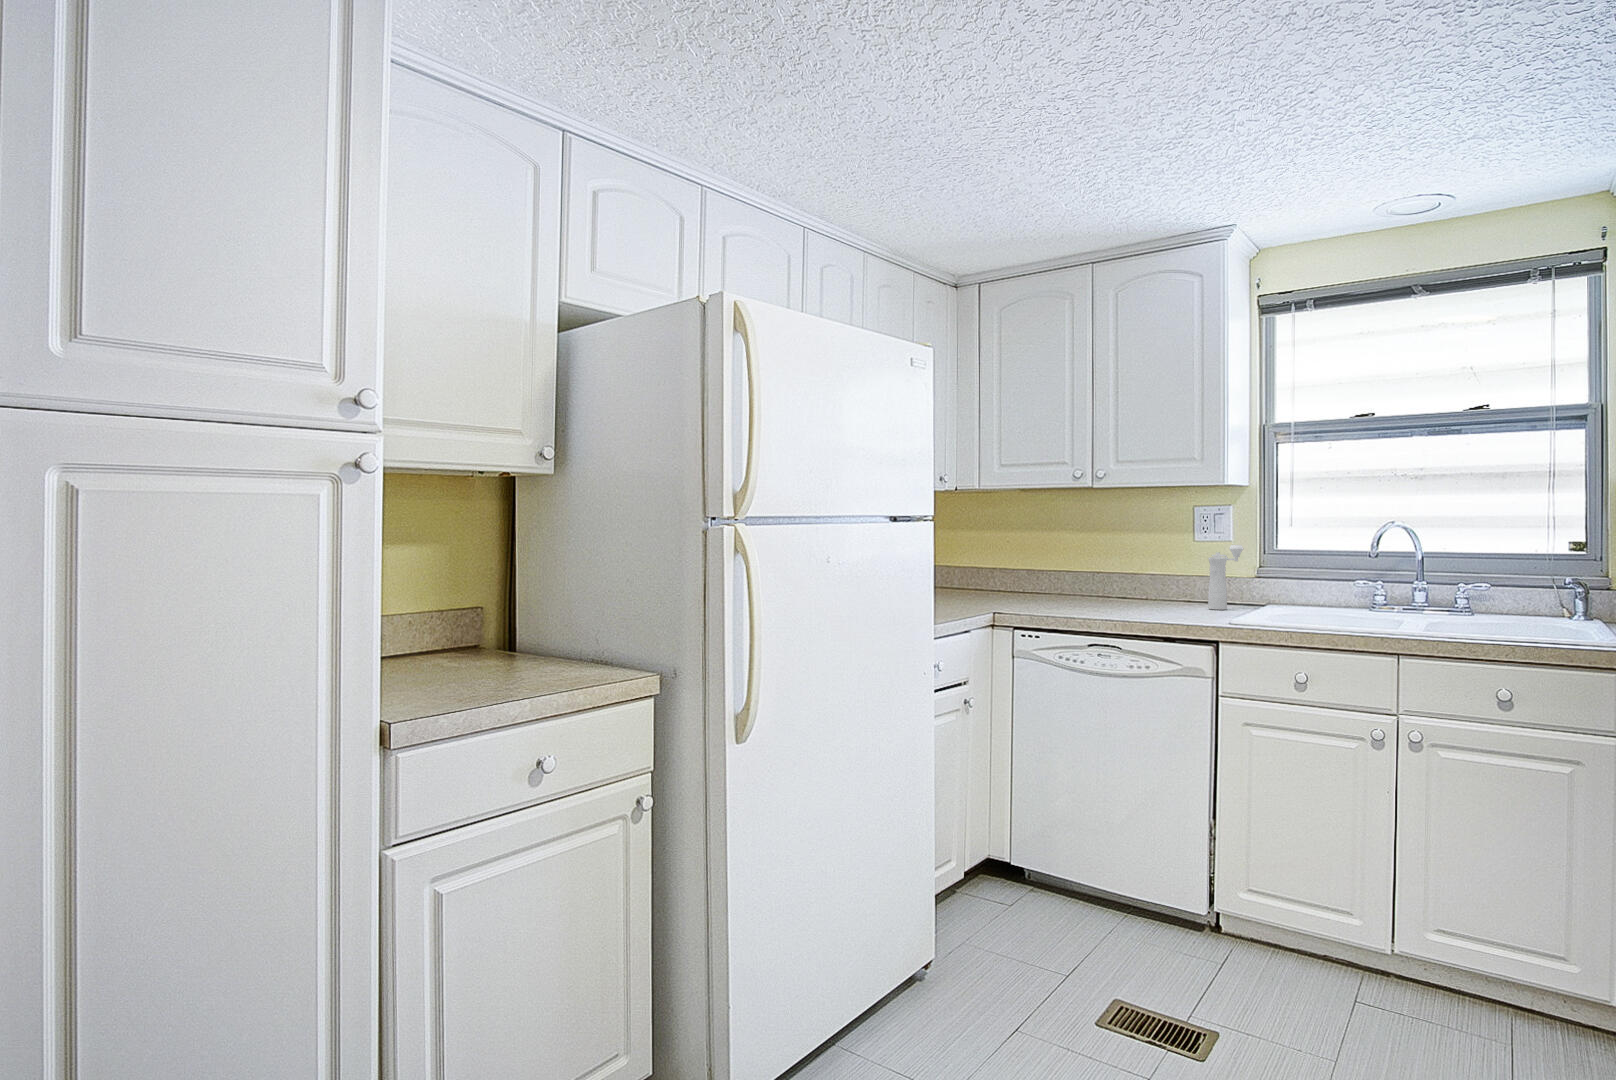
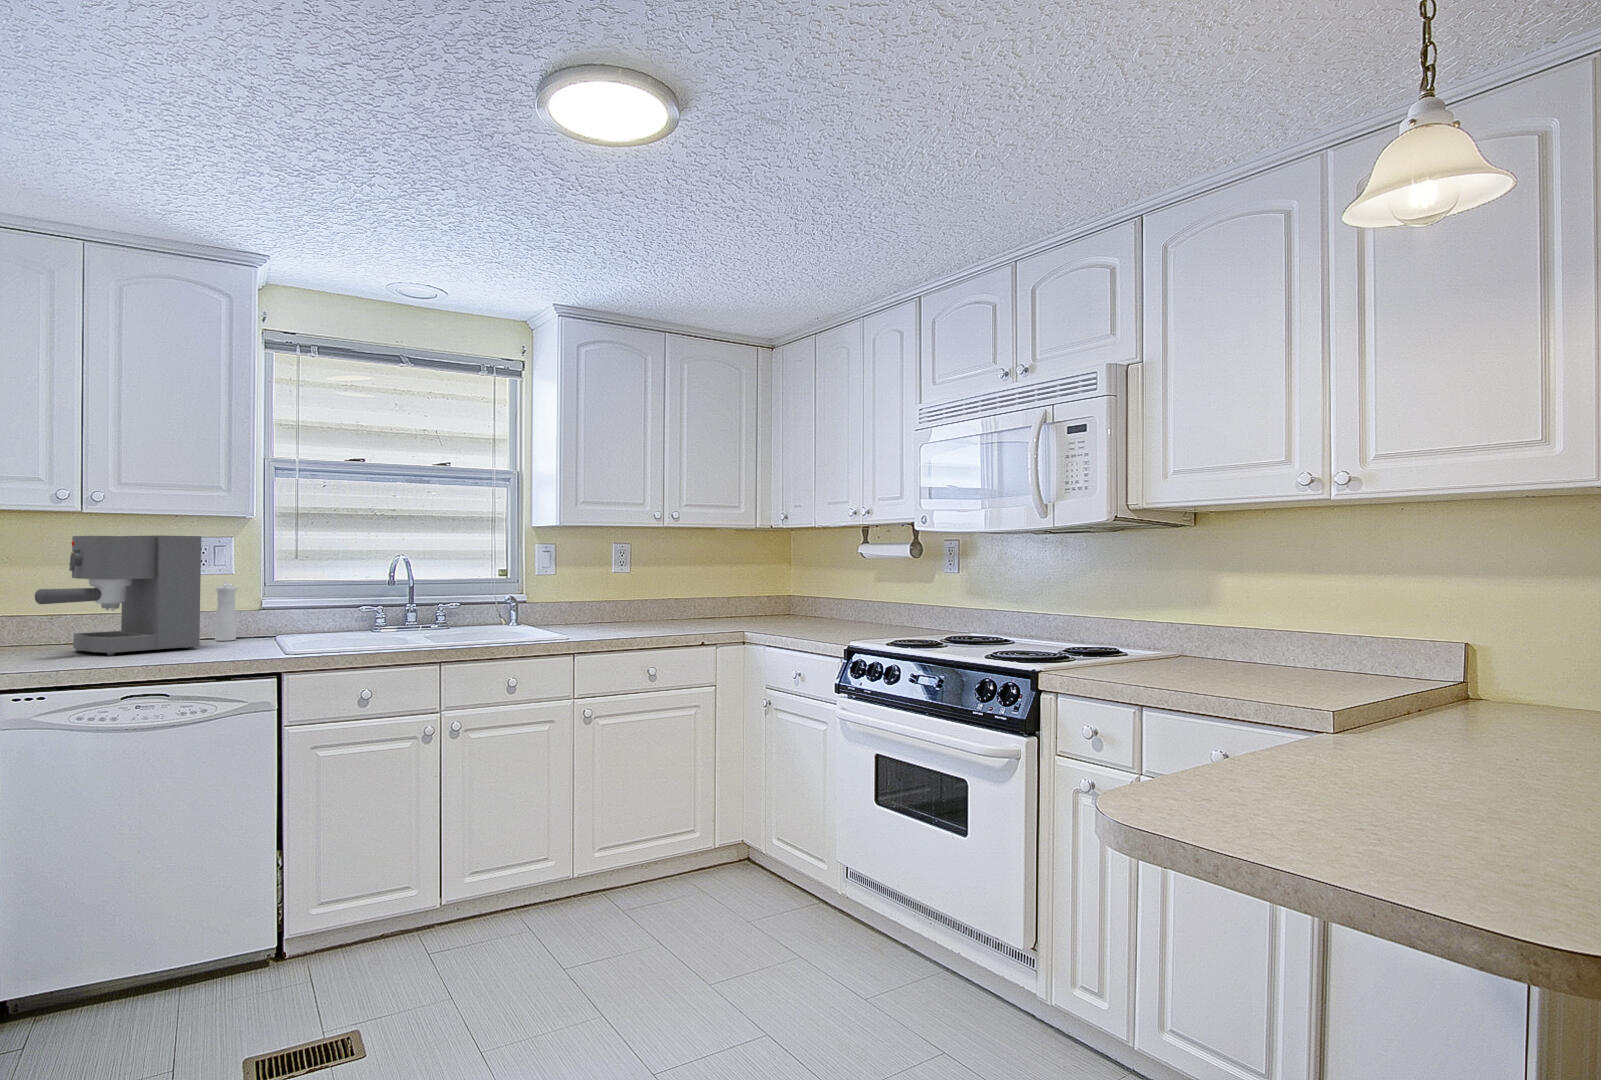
coffee maker: none [1053,507,1173,613] -> present [35,535,201,655]

